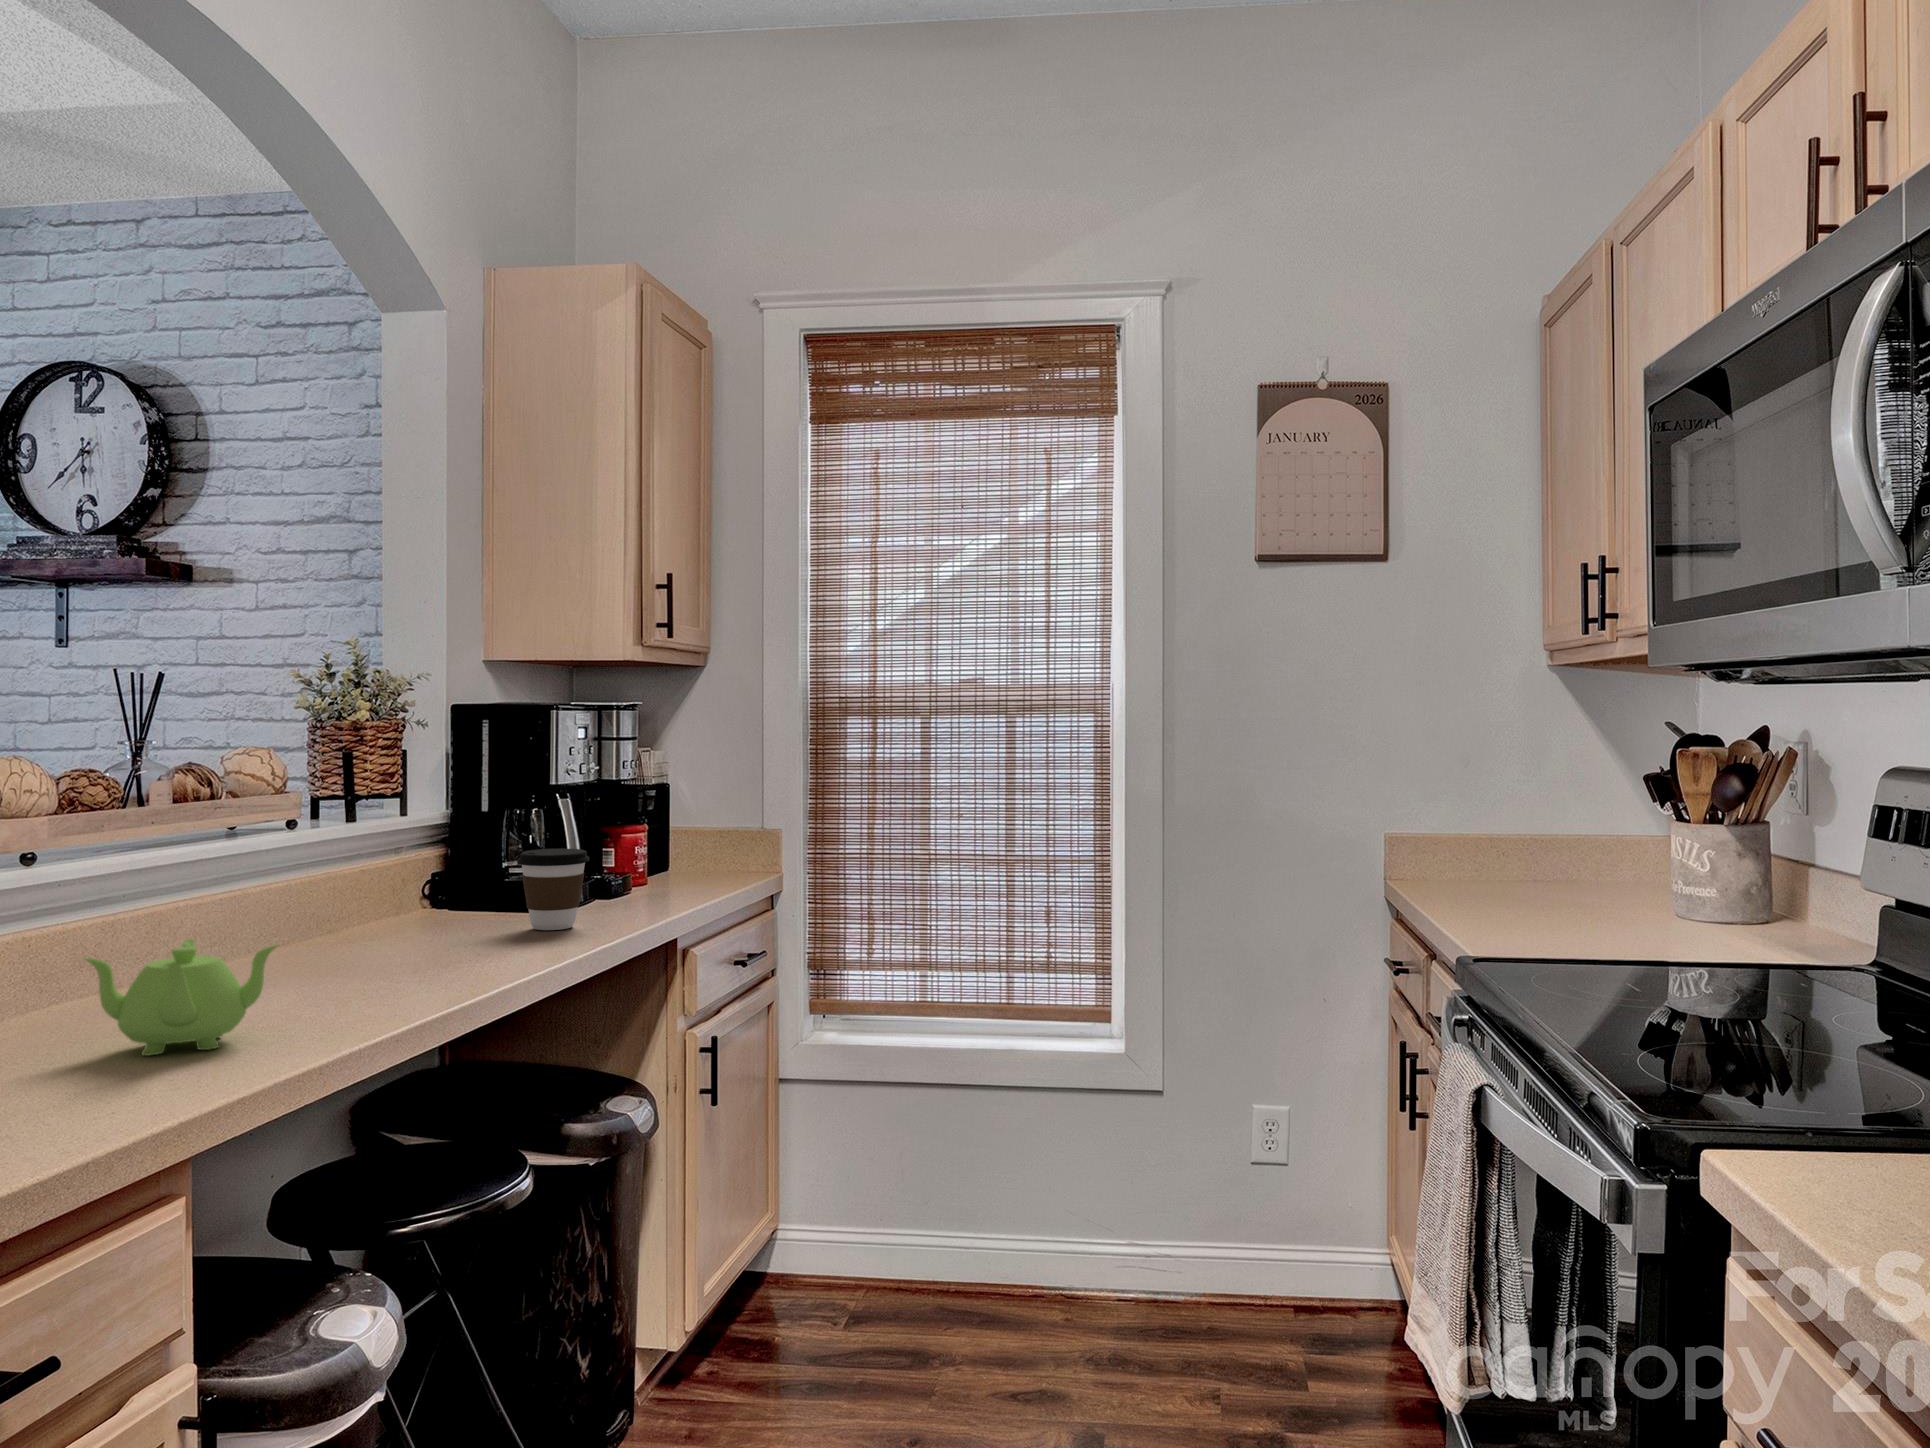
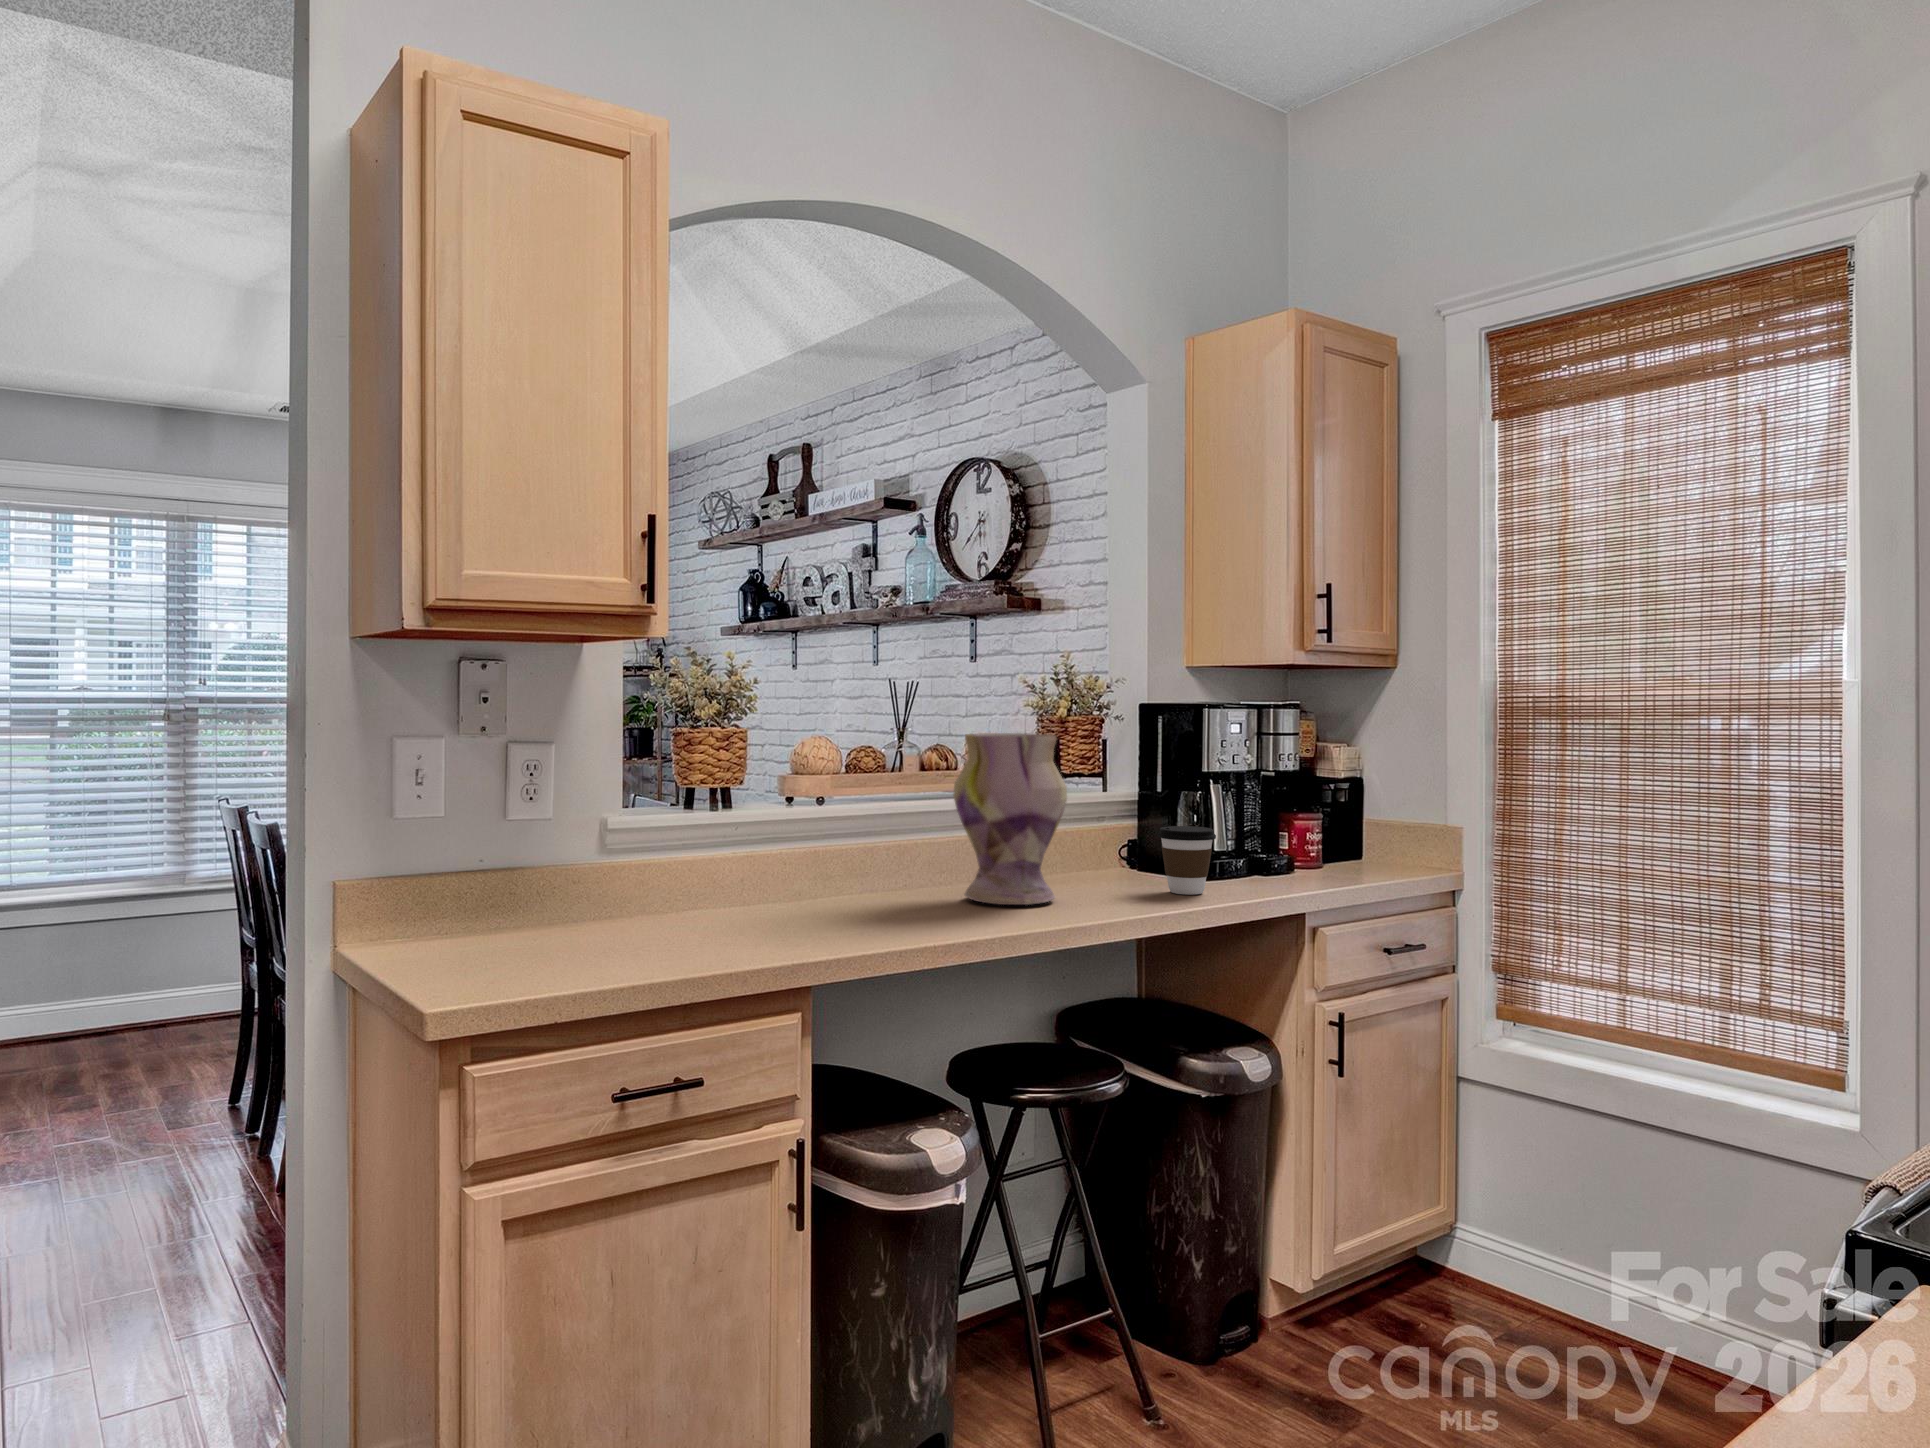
vase: none [265,744,432,974] -> present [953,733,1067,905]
teapot: present [84,939,278,1056] -> none [795,864,903,939]

